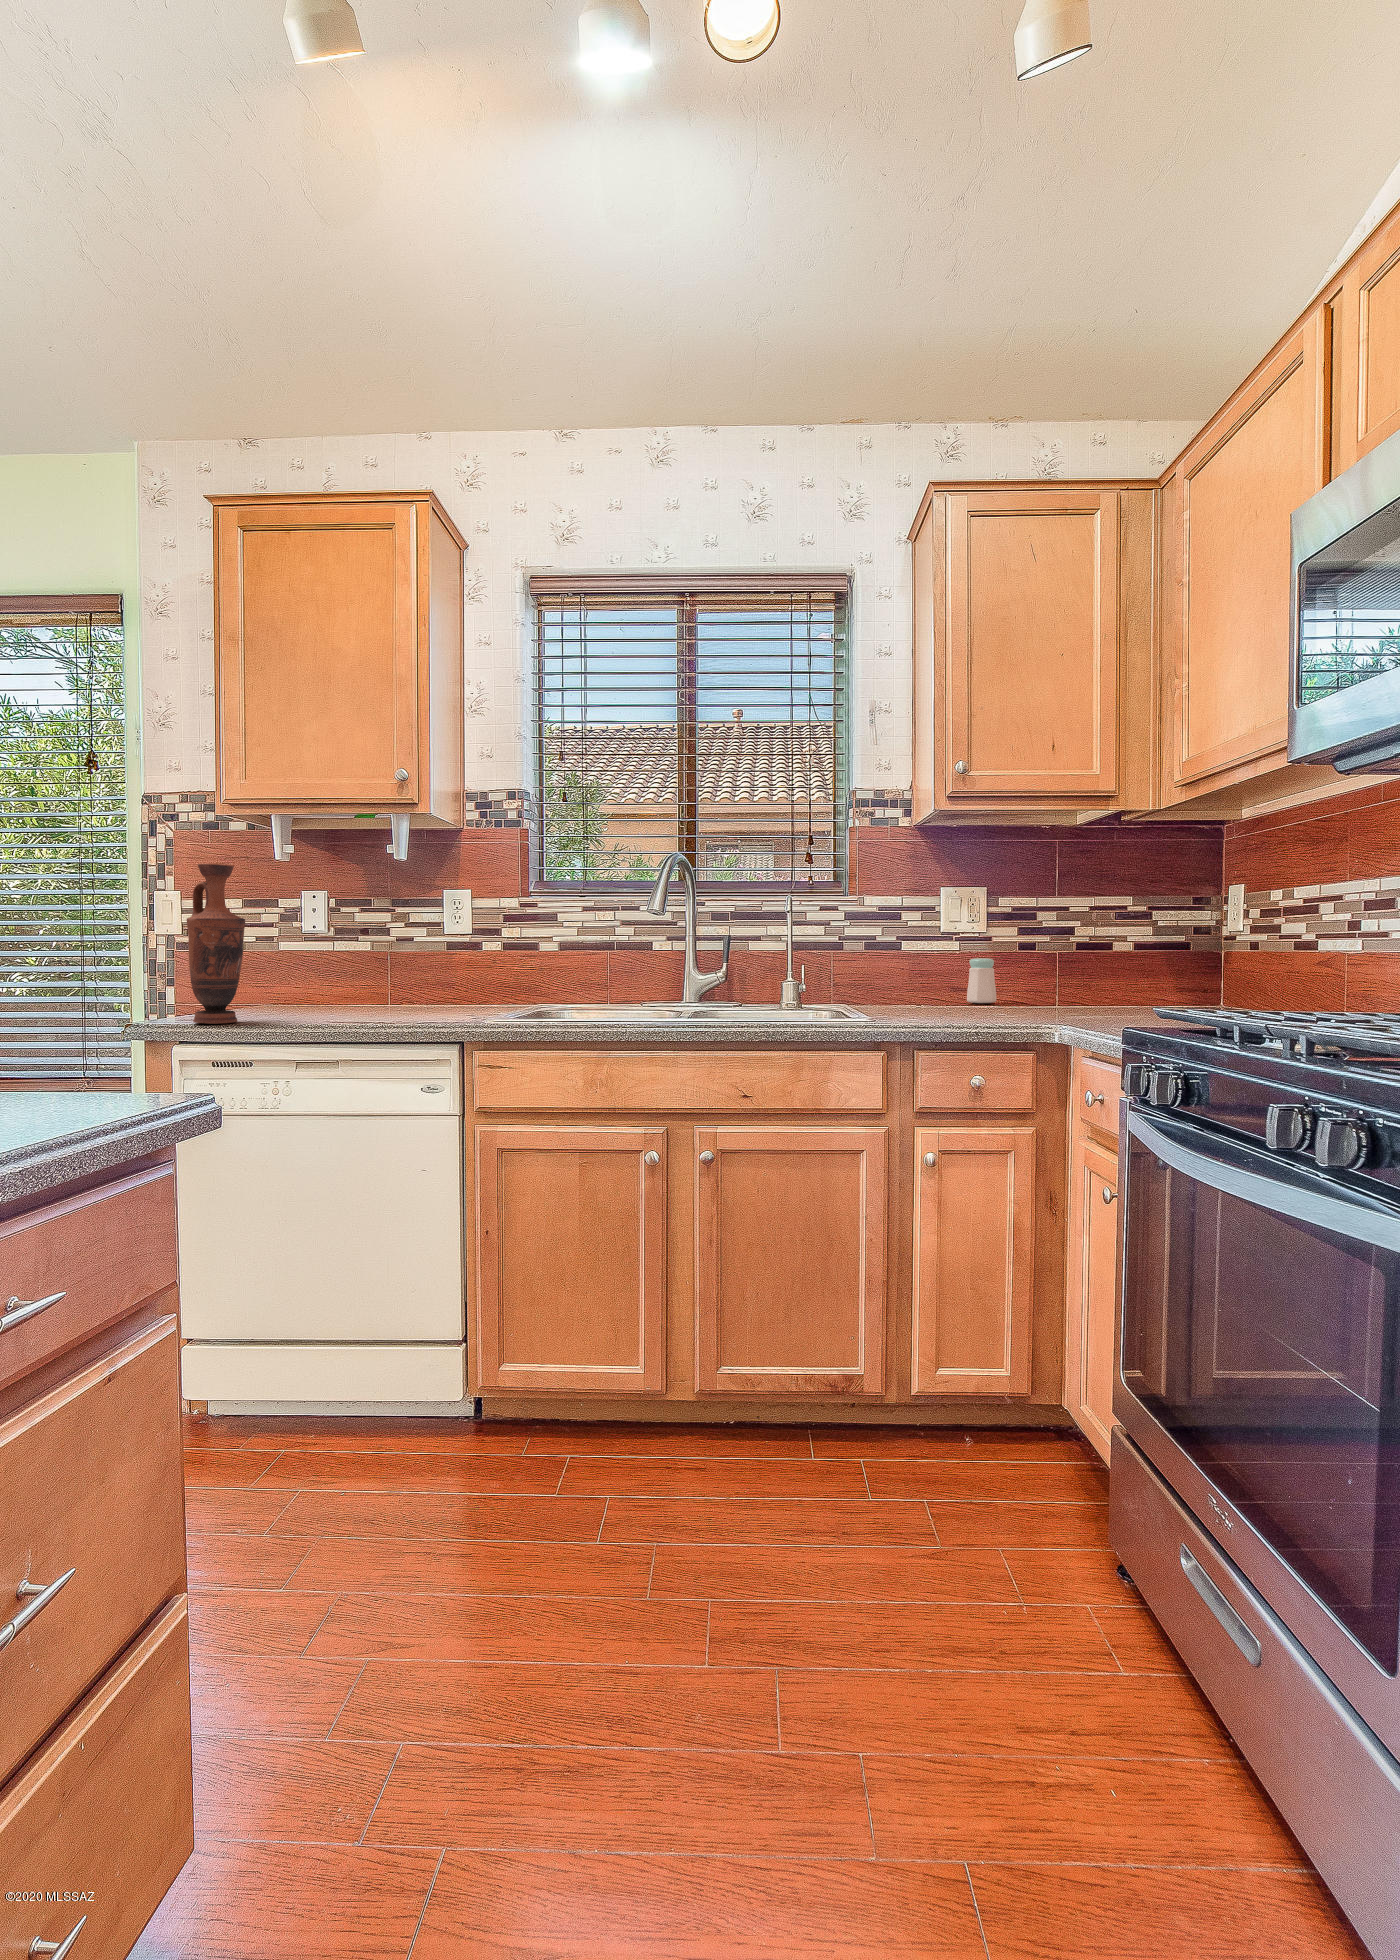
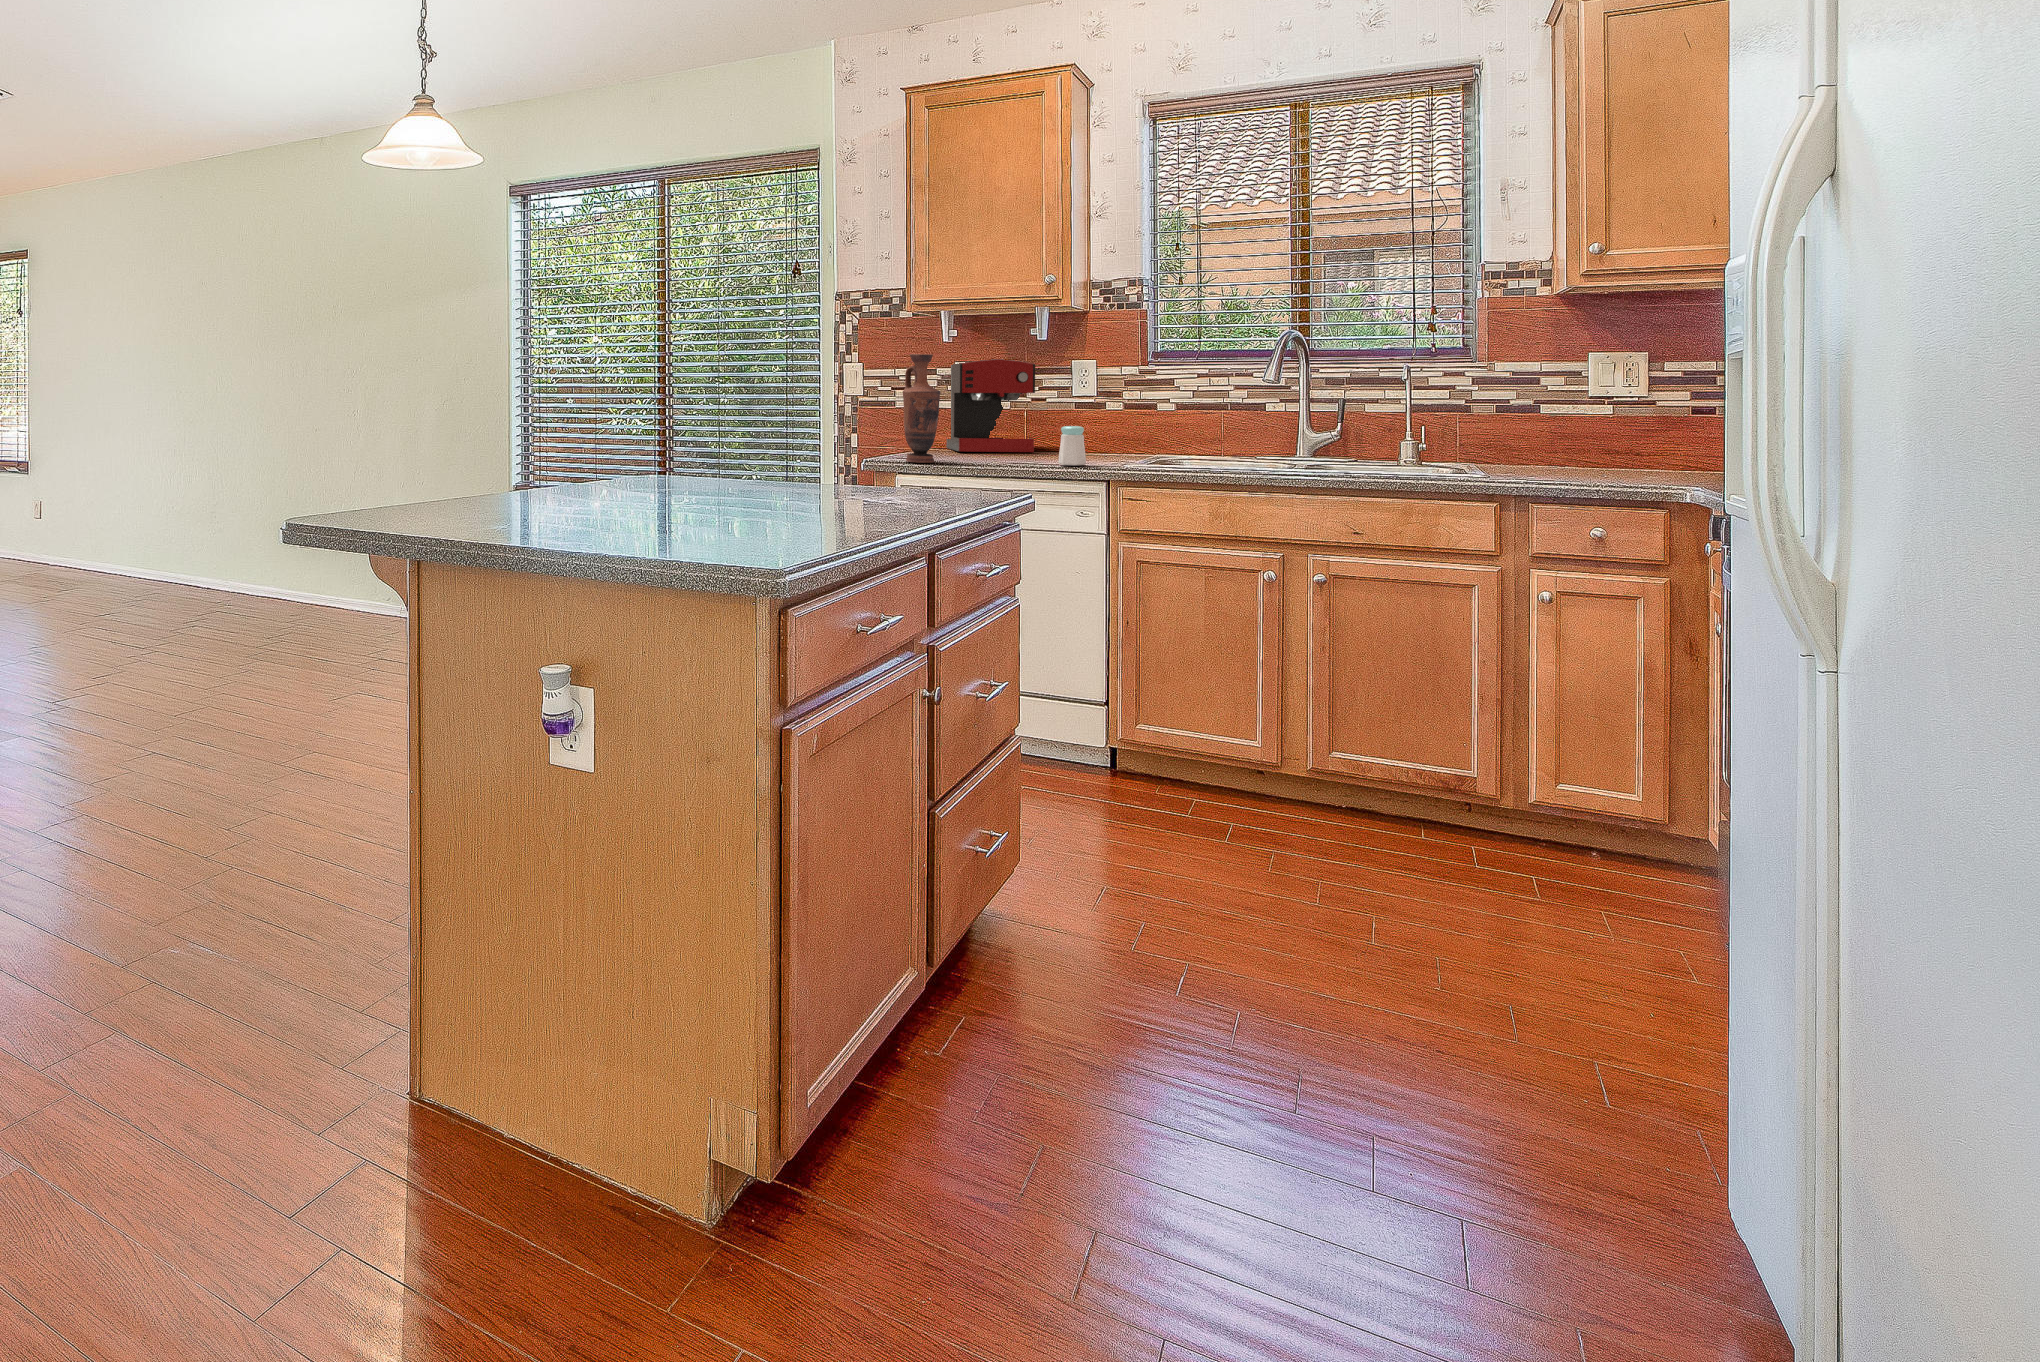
coffee maker: none [296,878,399,1006] -> present [946,359,1035,452]
salt shaker: present [967,958,997,1003] -> present [1058,426,1086,466]

